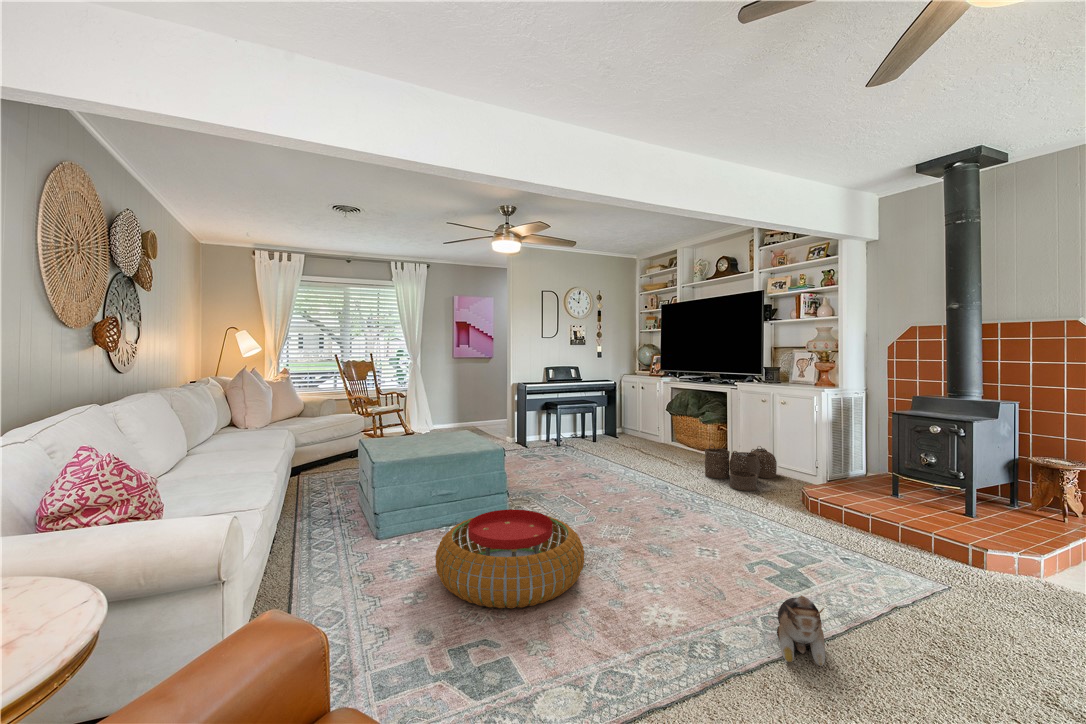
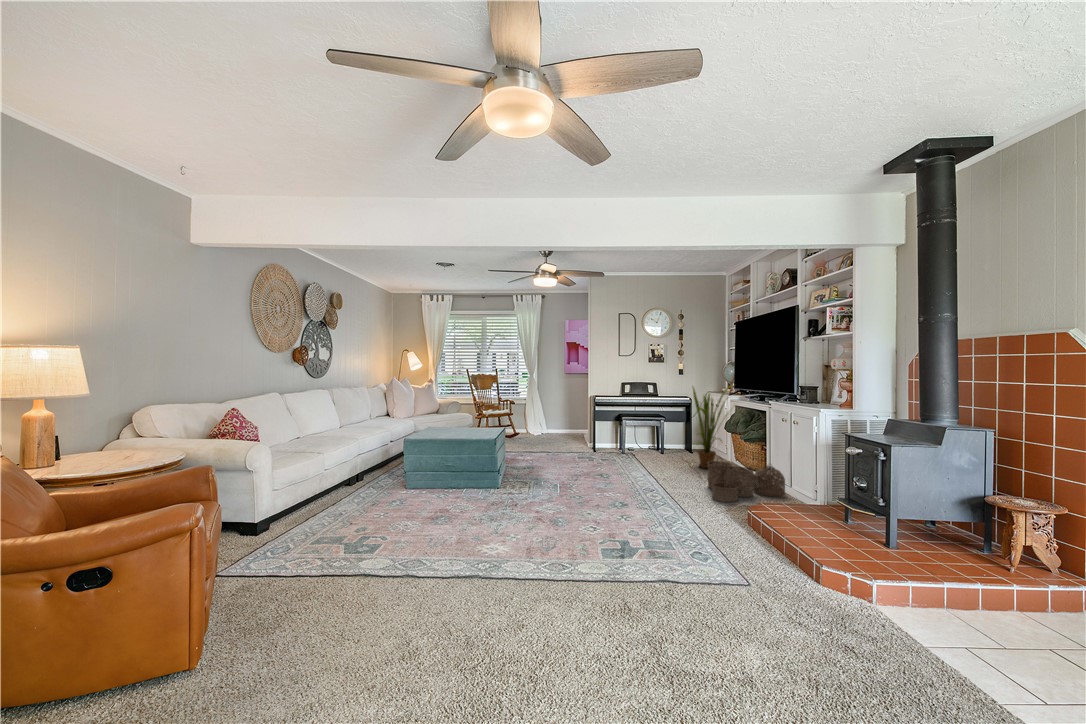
house plant: none [649,368,695,455] -> present [692,386,732,468]
pouf: present [435,509,584,609] -> none [389,475,492,532]
plush toy: present [777,595,825,666] -> none [500,537,572,591]

